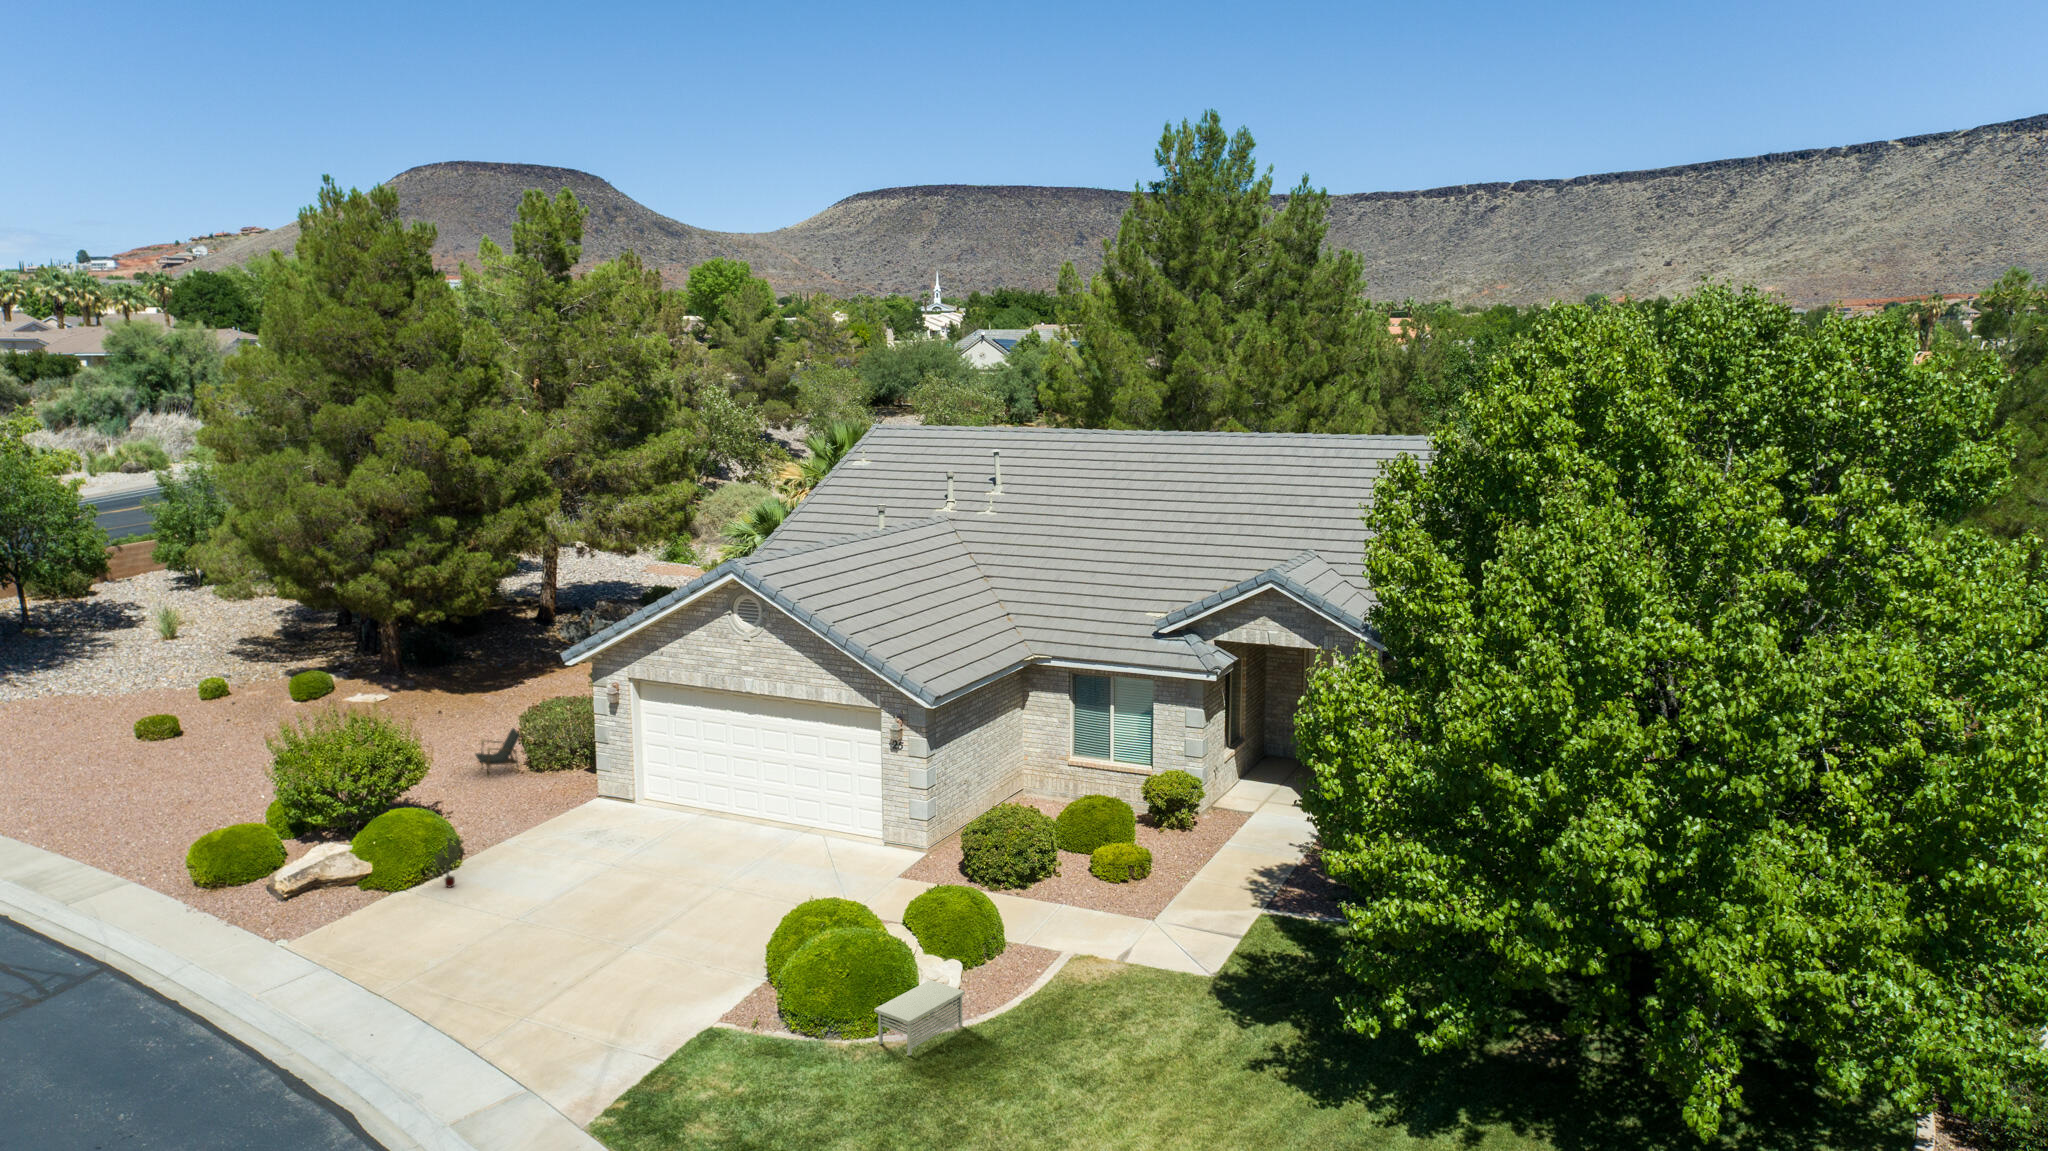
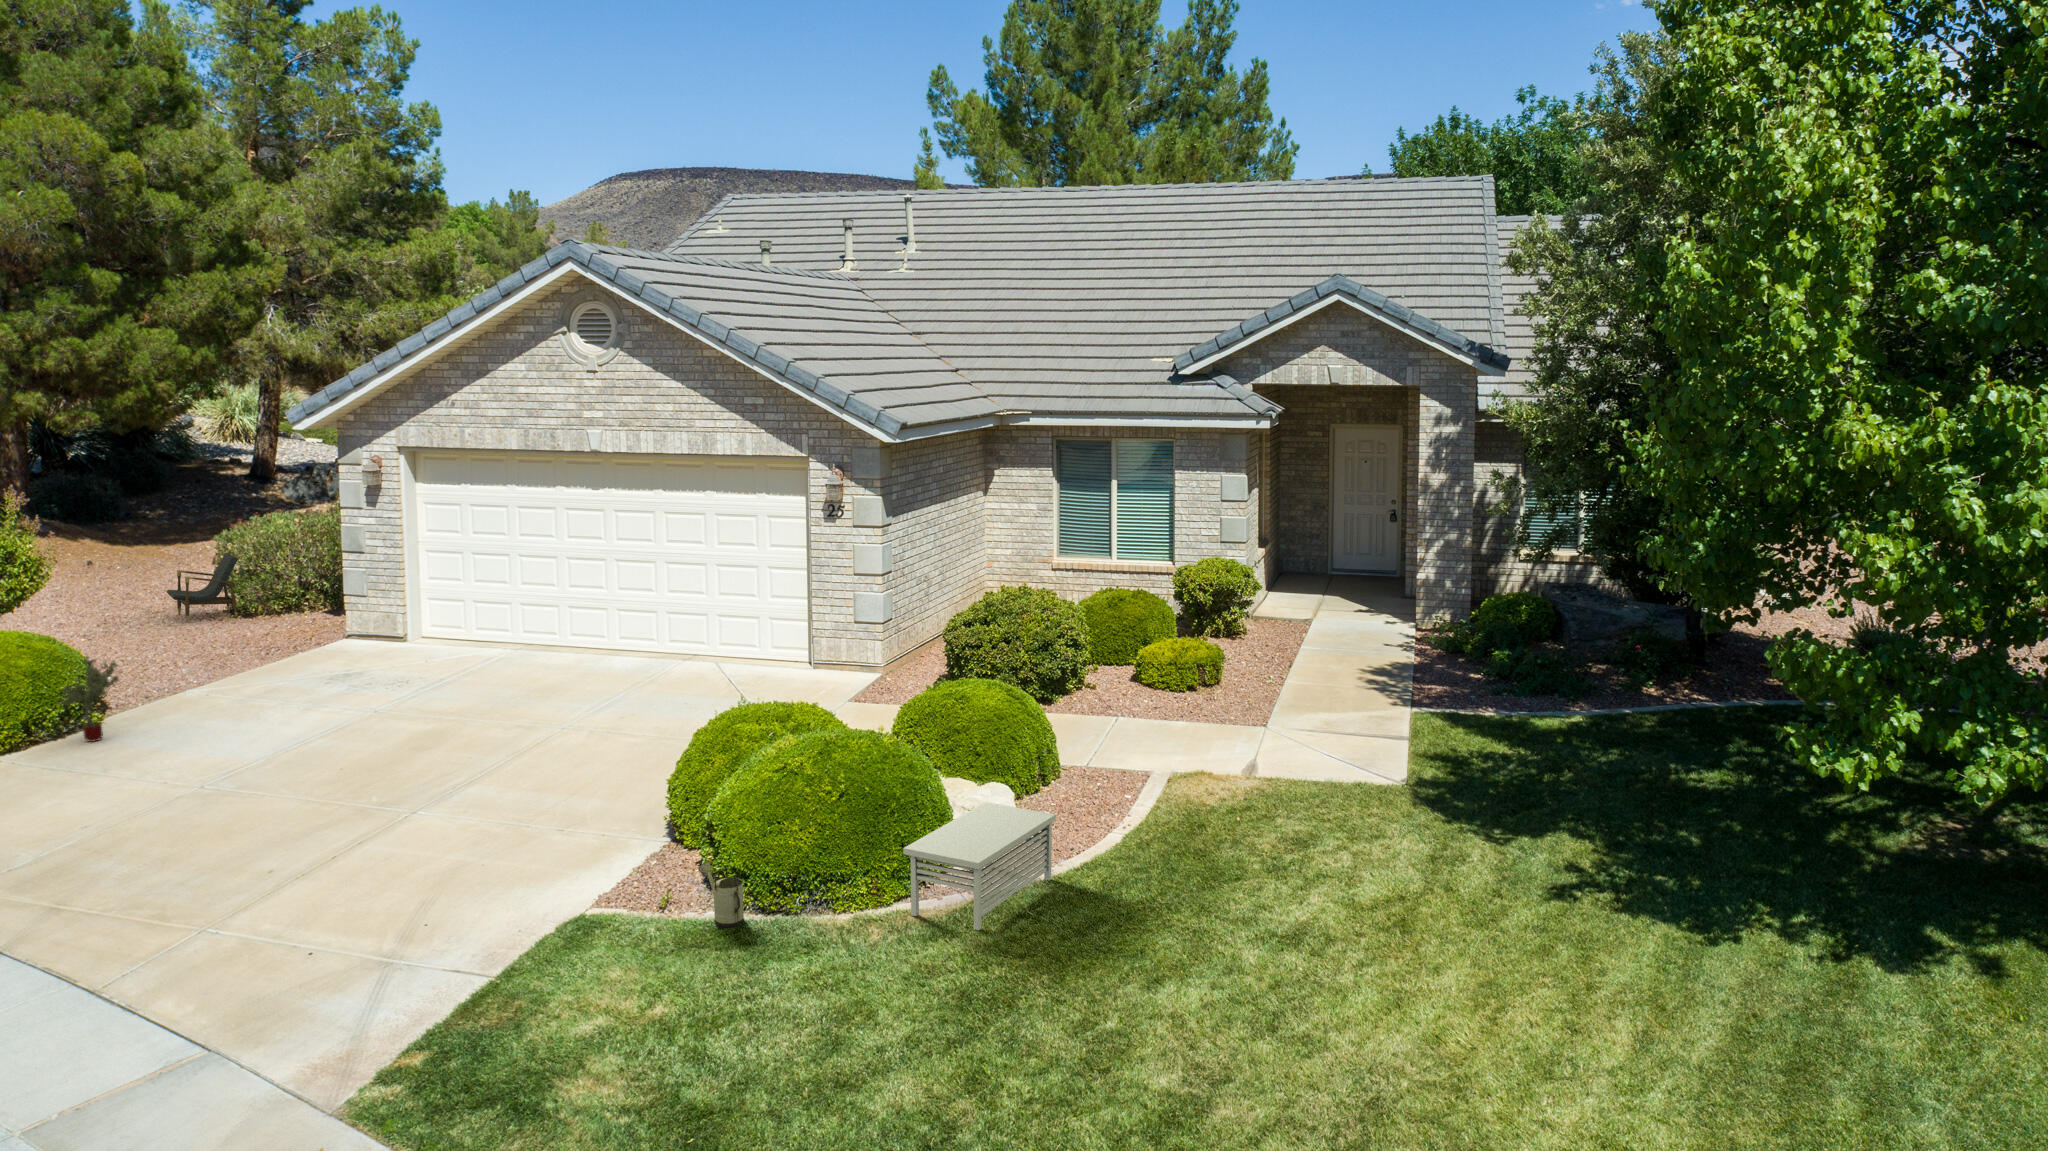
watering can: none [771,1007,792,1044] -> present [698,861,744,927]

